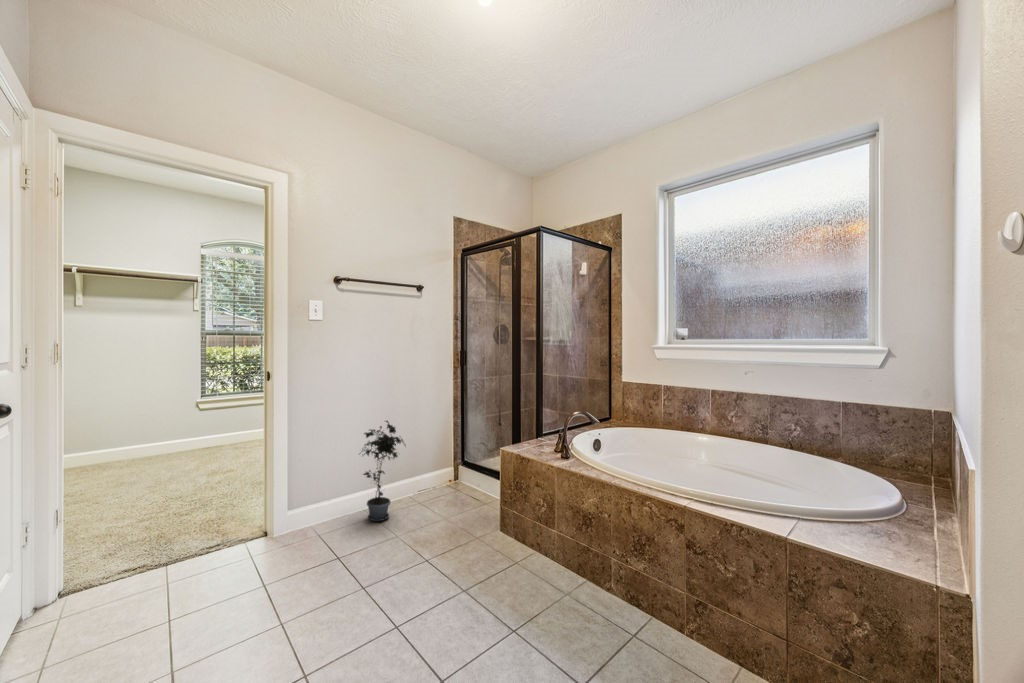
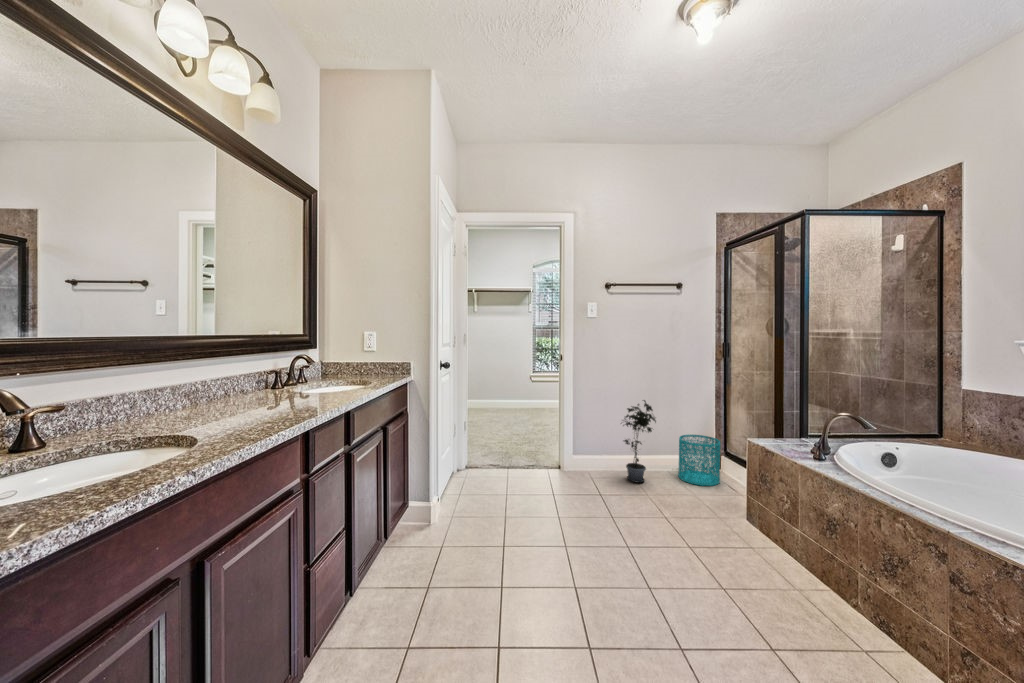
wastebasket: none [421,449,462,505] -> present [678,435,720,486]

